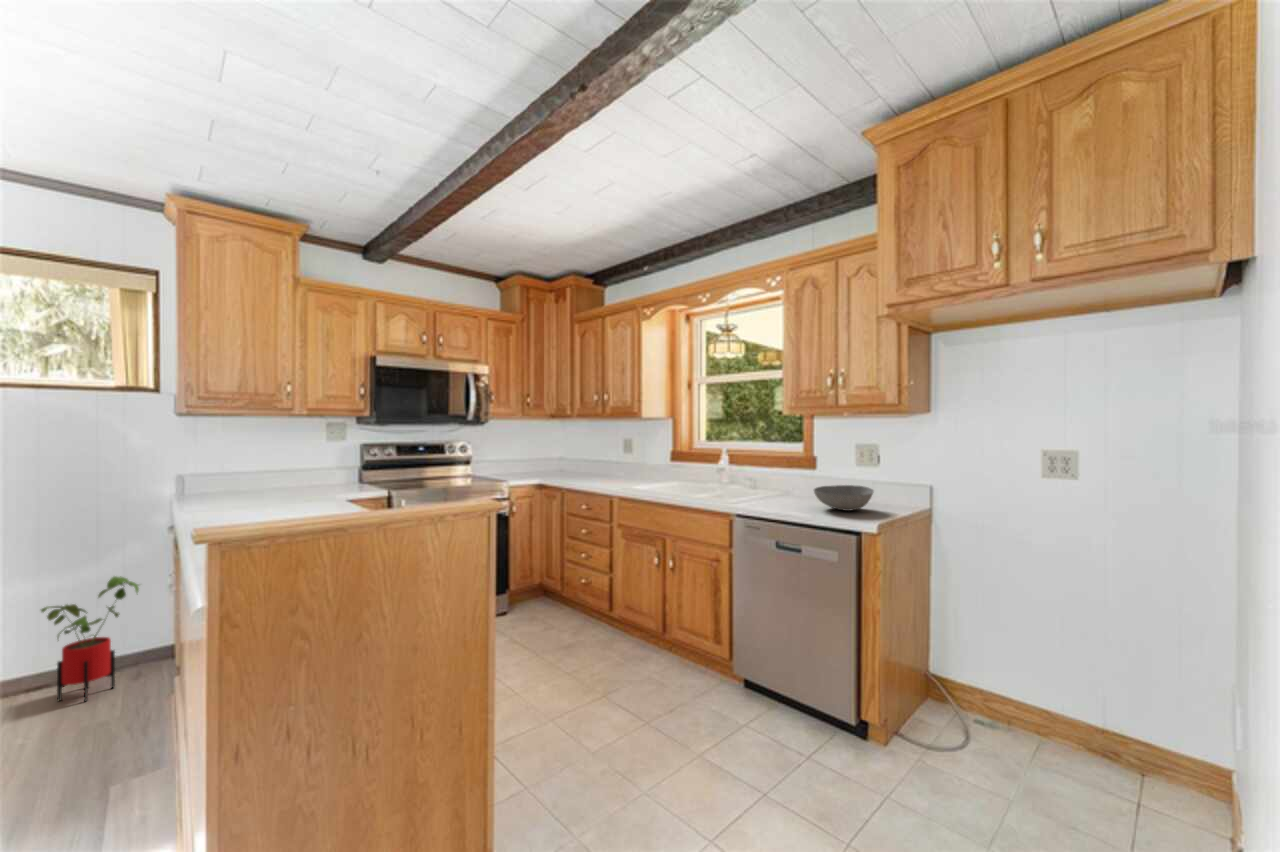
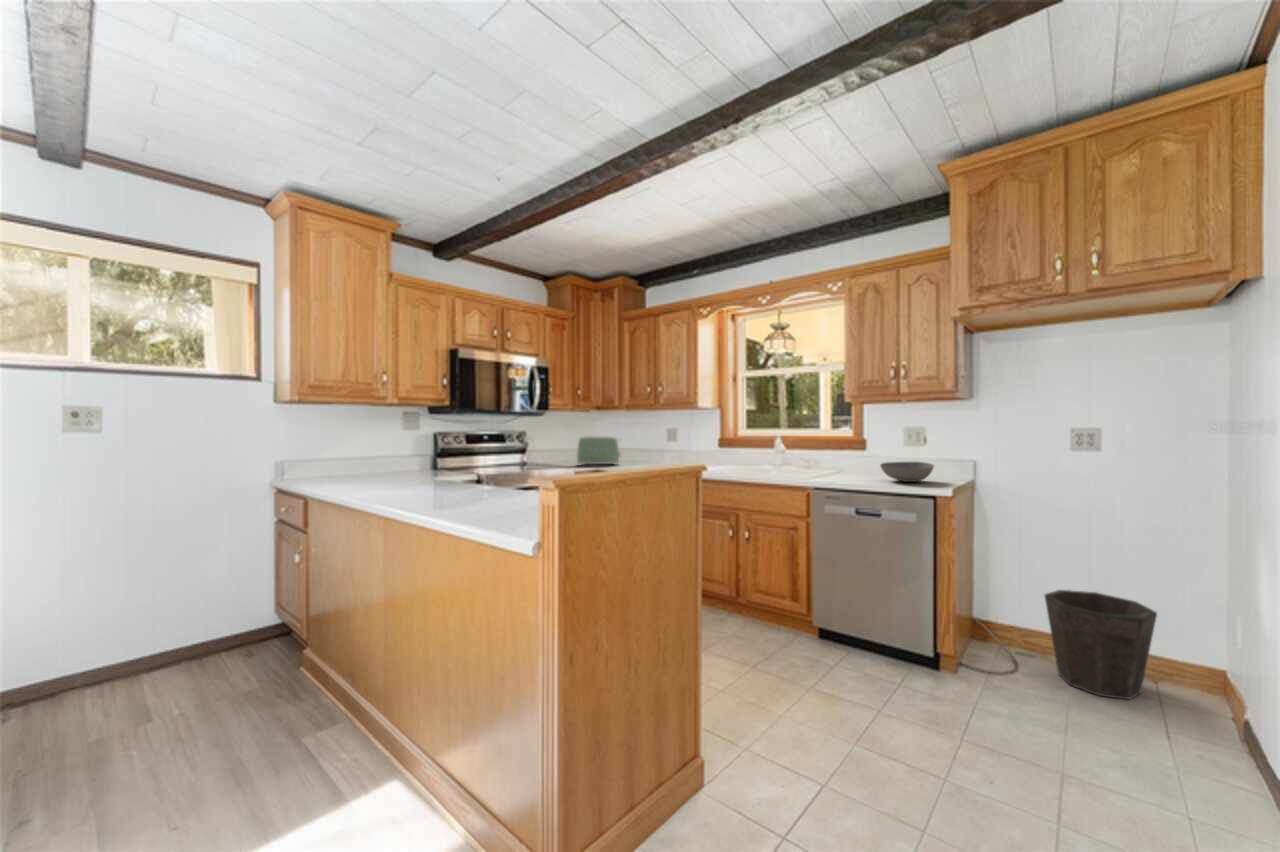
toaster: none [524,447,572,479] -> present [577,436,621,465]
house plant: present [41,576,139,701] -> none [169,558,257,680]
waste bin: none [998,649,1134,800] -> present [1045,590,1157,699]

